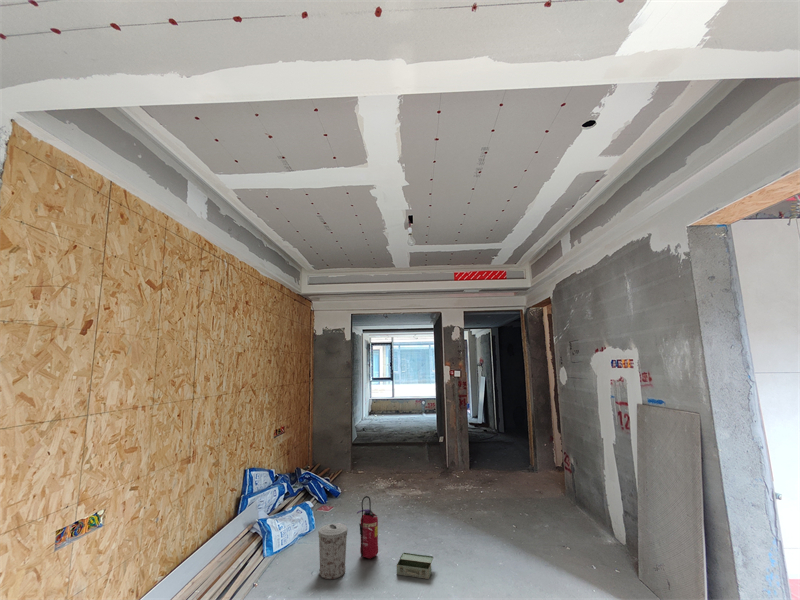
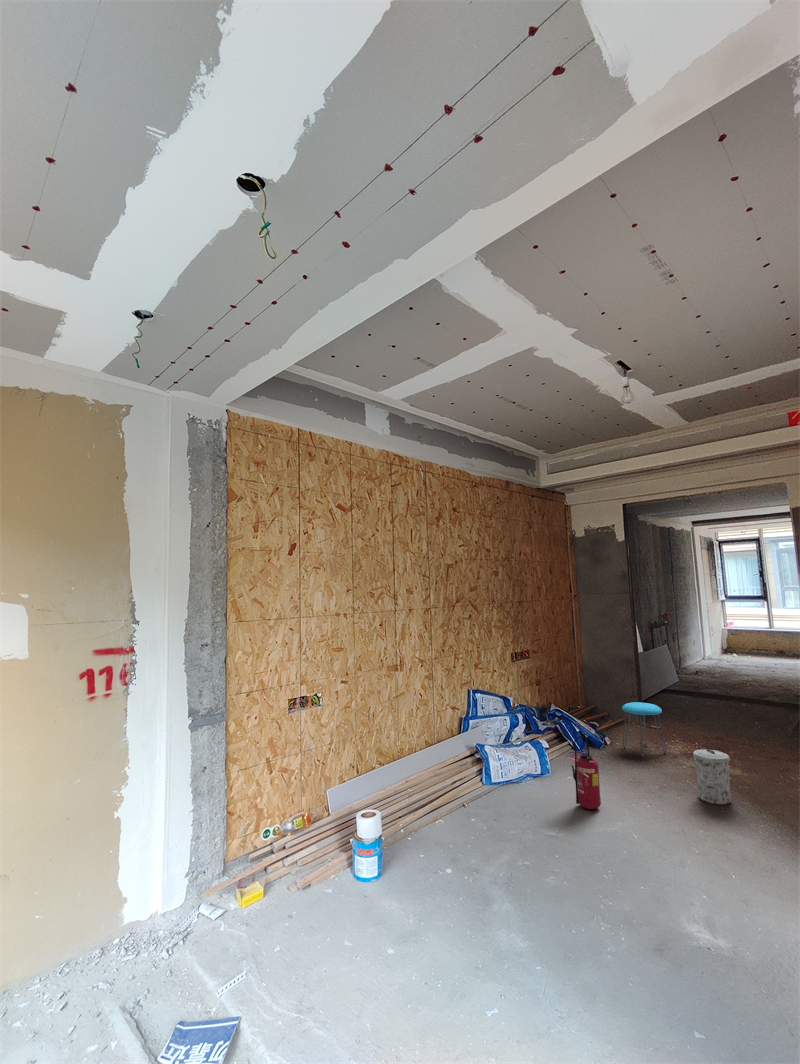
stool: none [359,458,389,500] -> present [622,702,667,757]
trash can: present [318,523,348,579] -> present [693,749,731,805]
toolbox: present [397,553,433,579] -> none [610,813,665,849]

